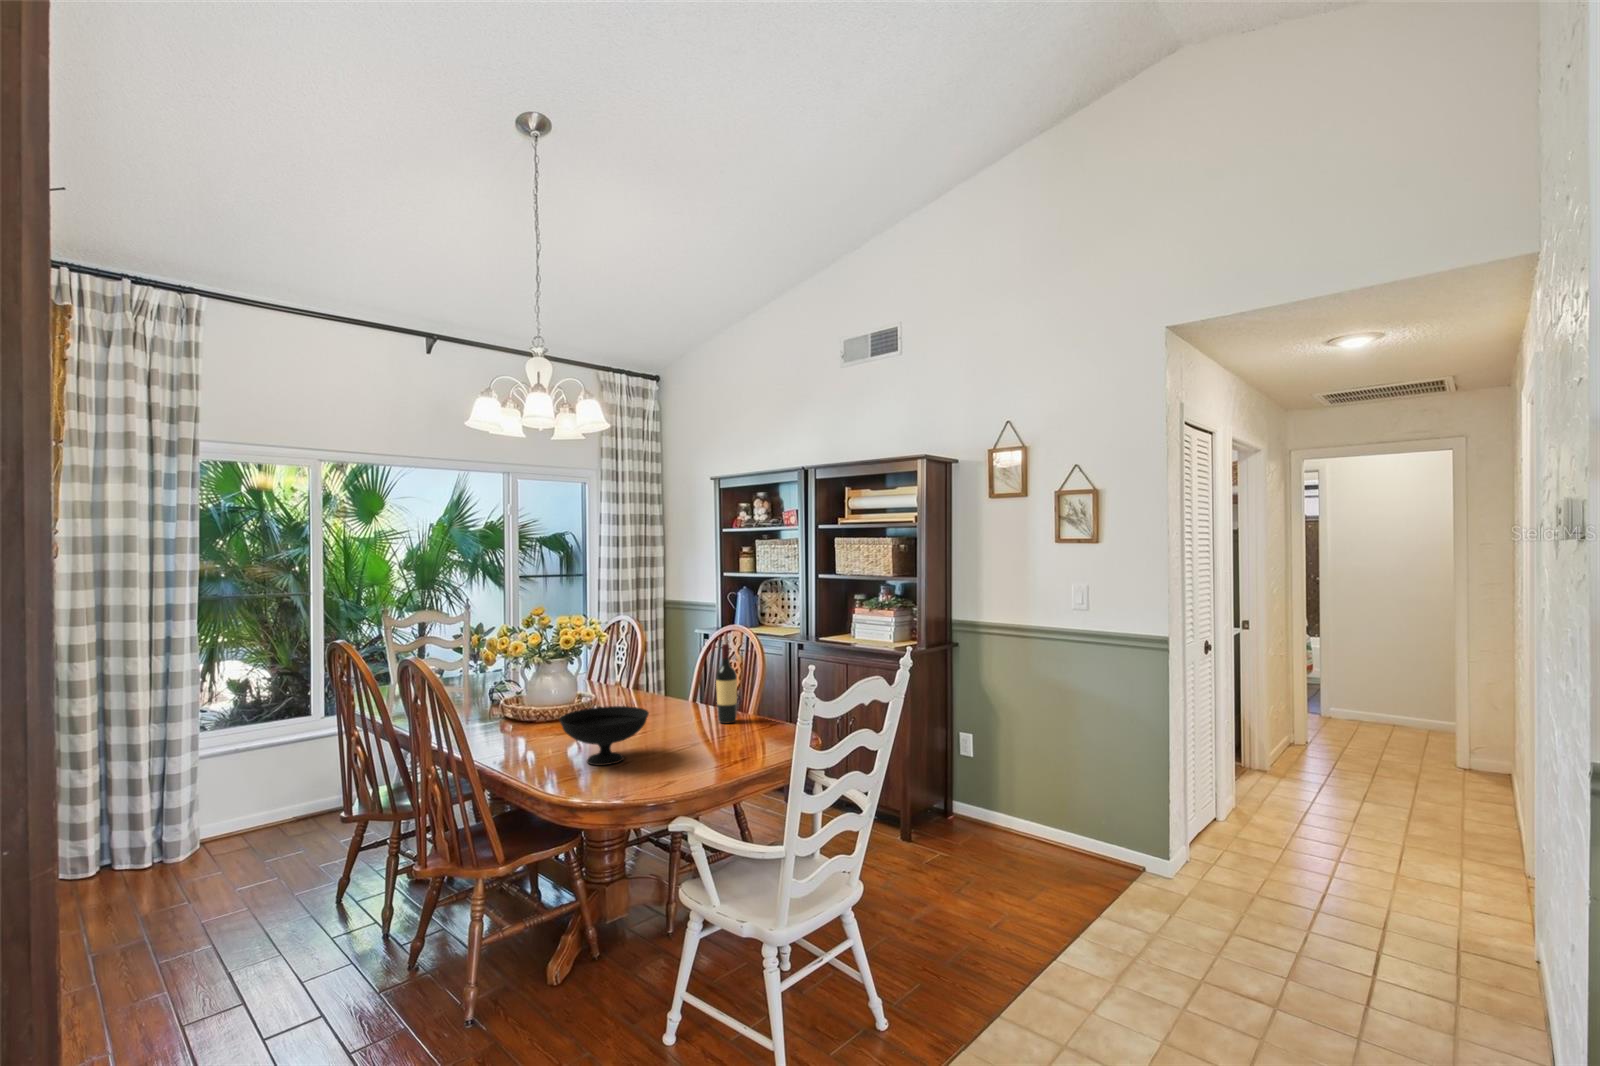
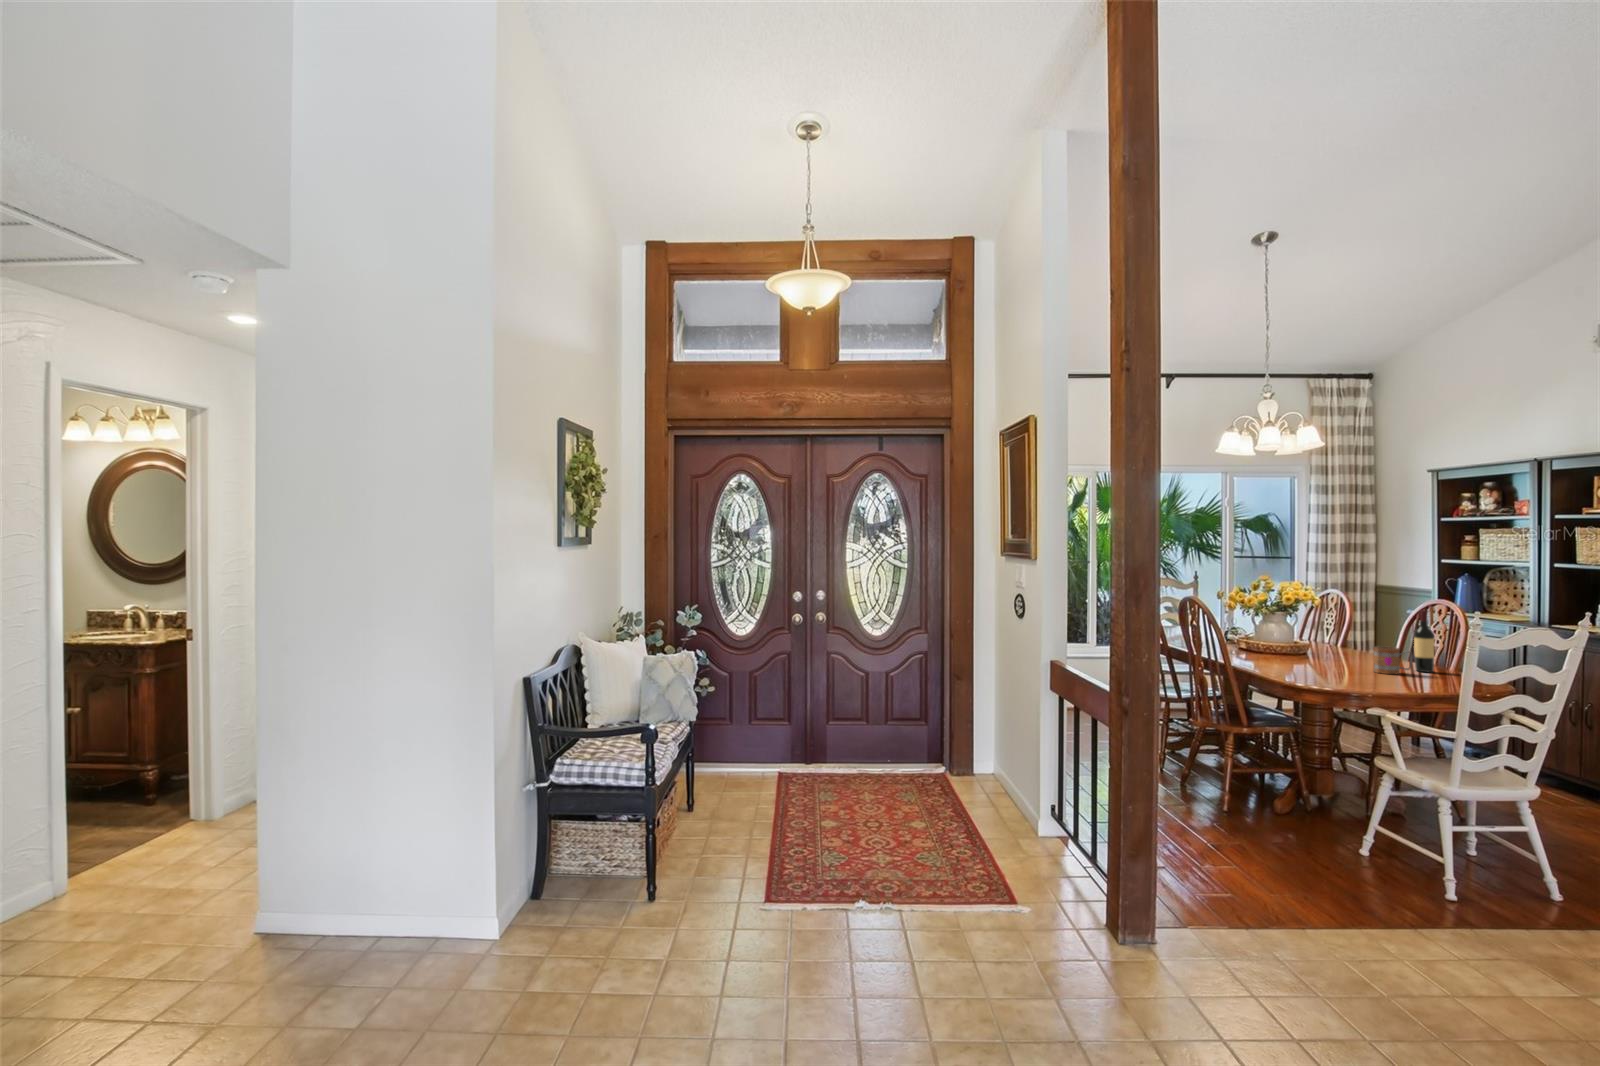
mug: none [674,697,717,737] -> present [1373,646,1412,674]
bowl: present [560,706,649,765] -> none [1281,641,1350,677]

